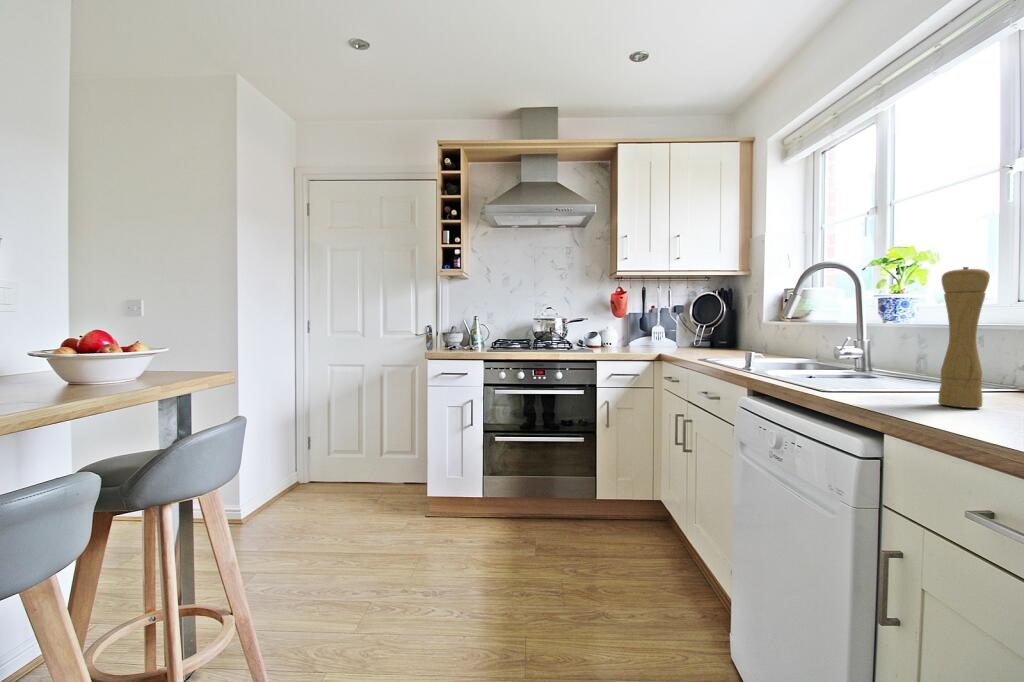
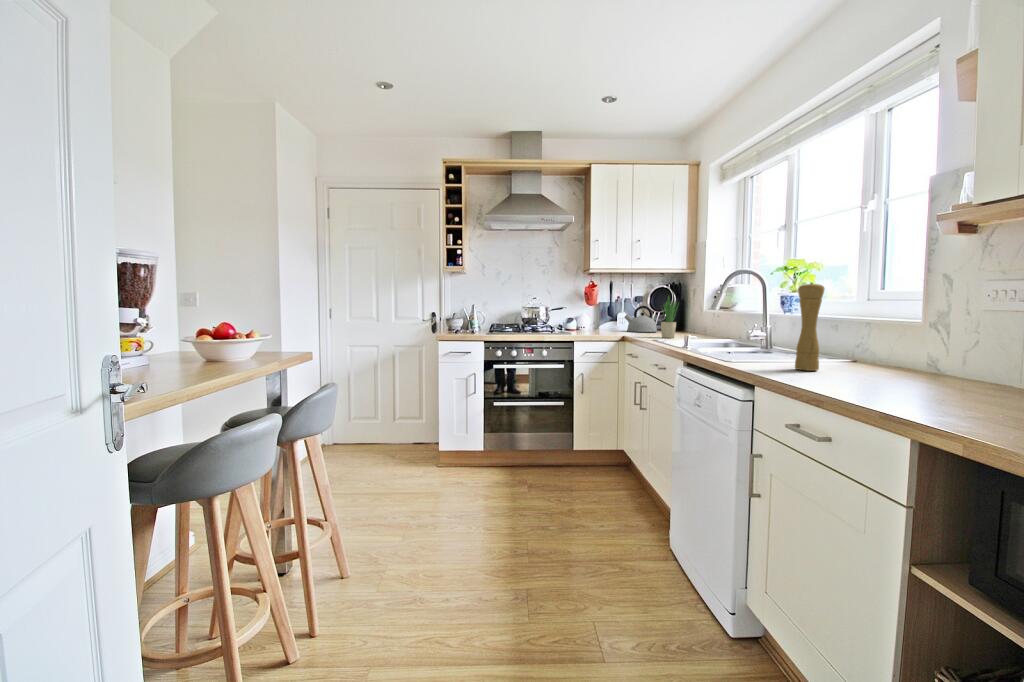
potted plant: none [707,300,732,356] -> present [661,295,678,338]
kettle: none [660,317,702,349] -> present [625,306,657,332]

